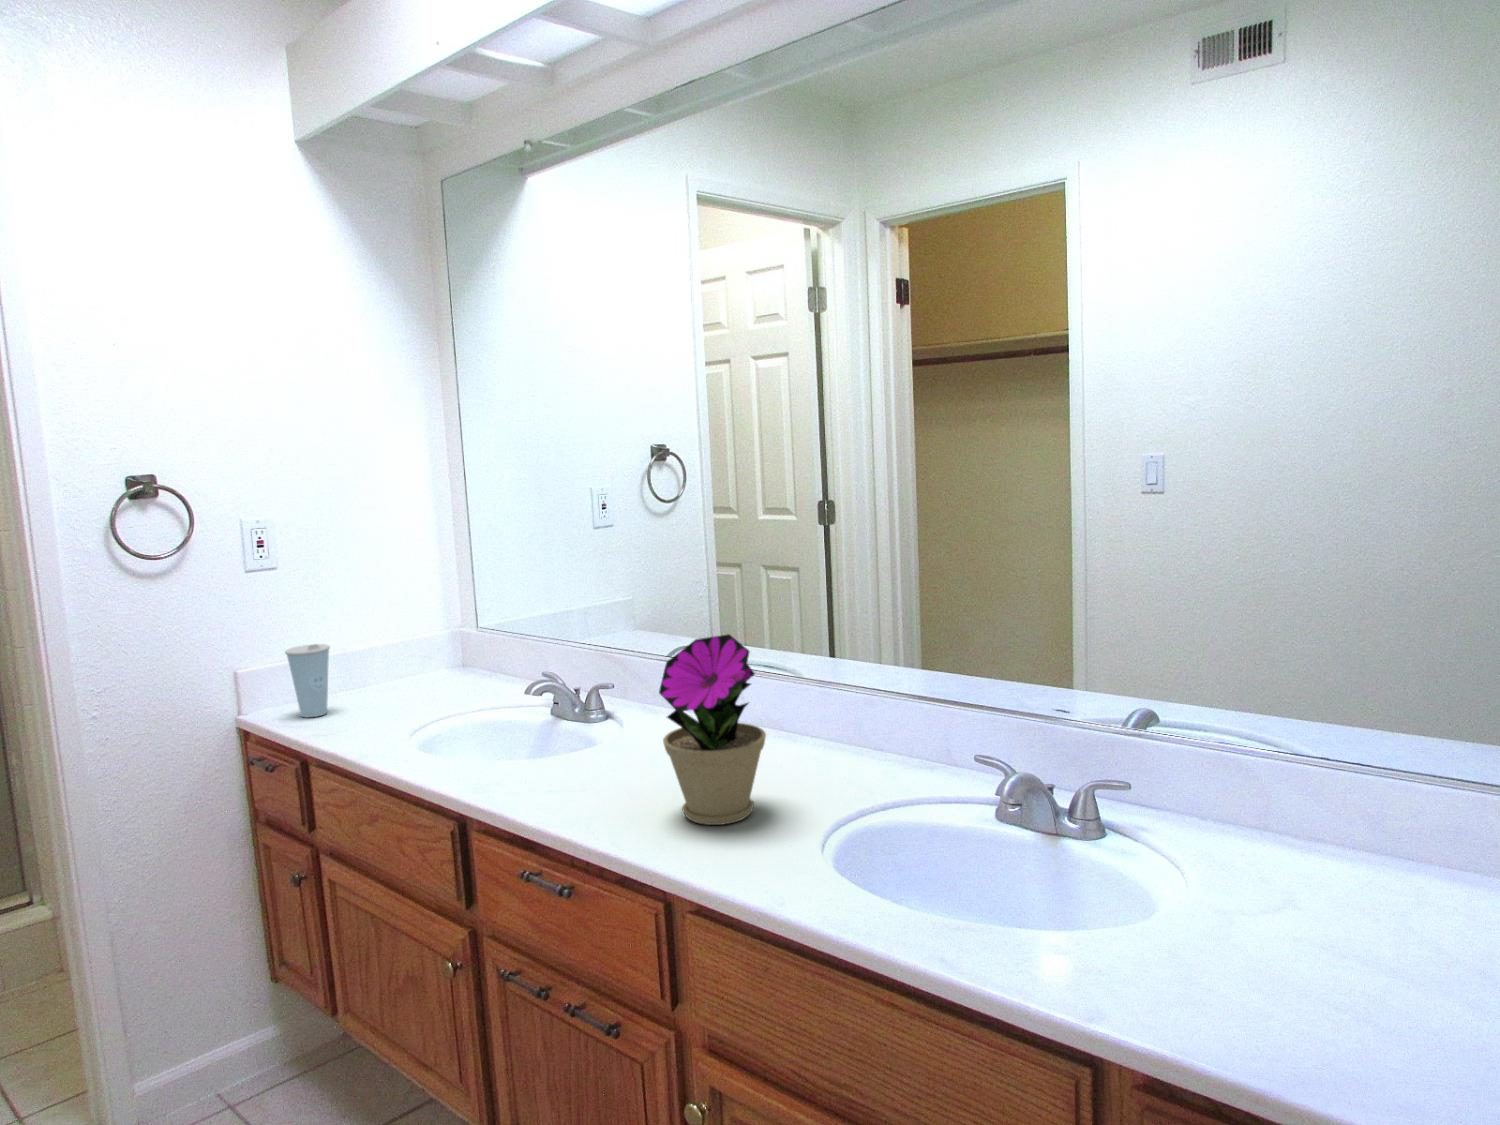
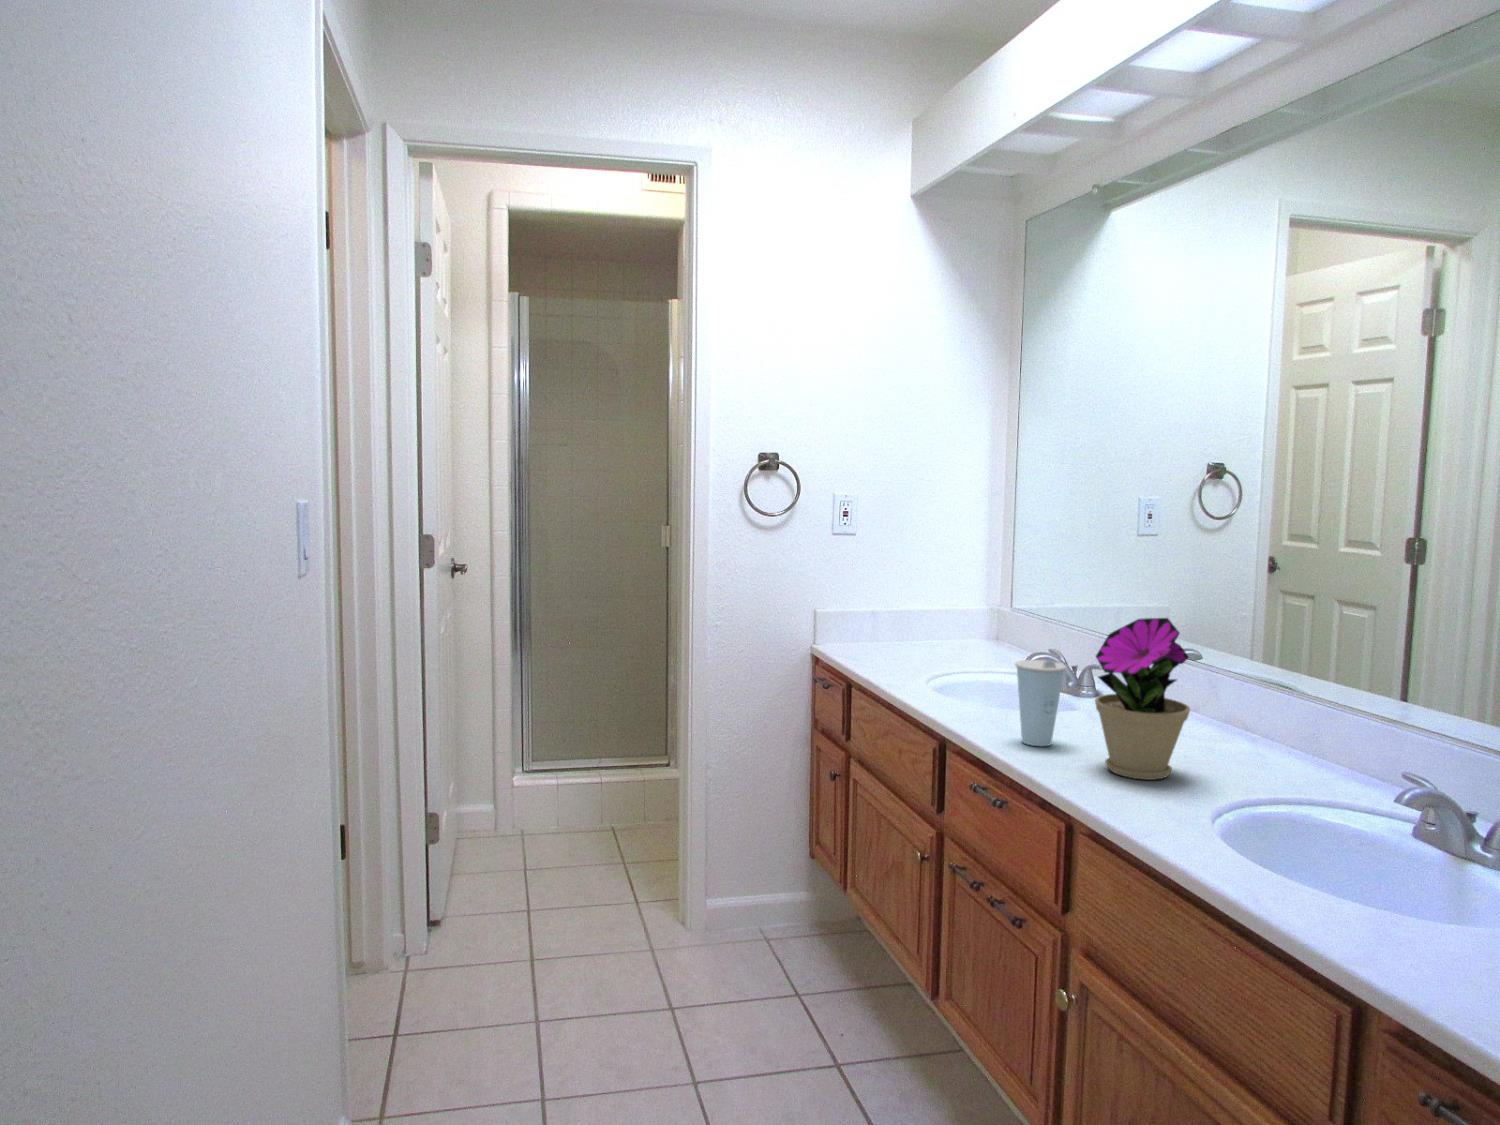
cup: present [285,644,330,717] -> present [1015,660,1066,746]

